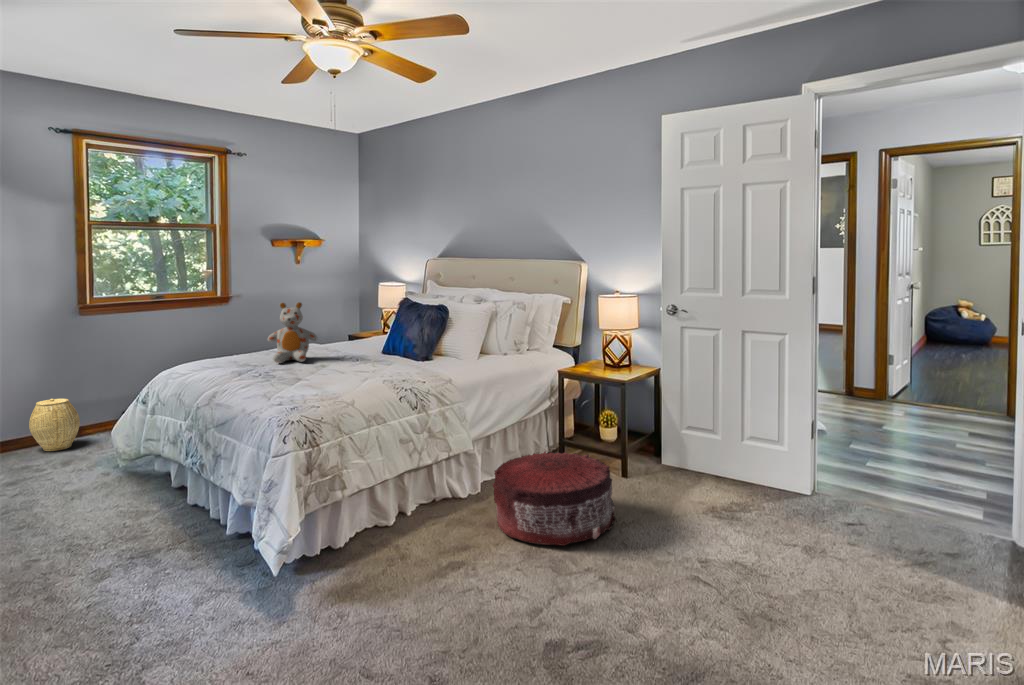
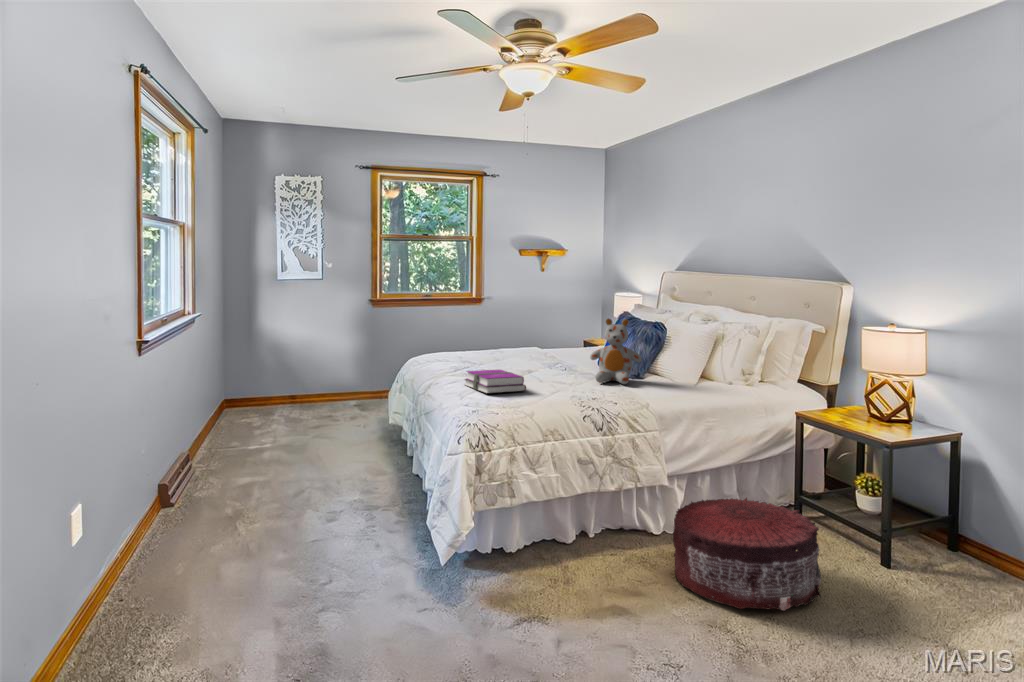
stuffed bear: present [268,302,317,363] -> present [590,318,642,384]
hardback book: none [262,363,332,389] -> present [465,370,526,393]
woven basket: present [29,399,80,451] -> none [305,383,342,428]

